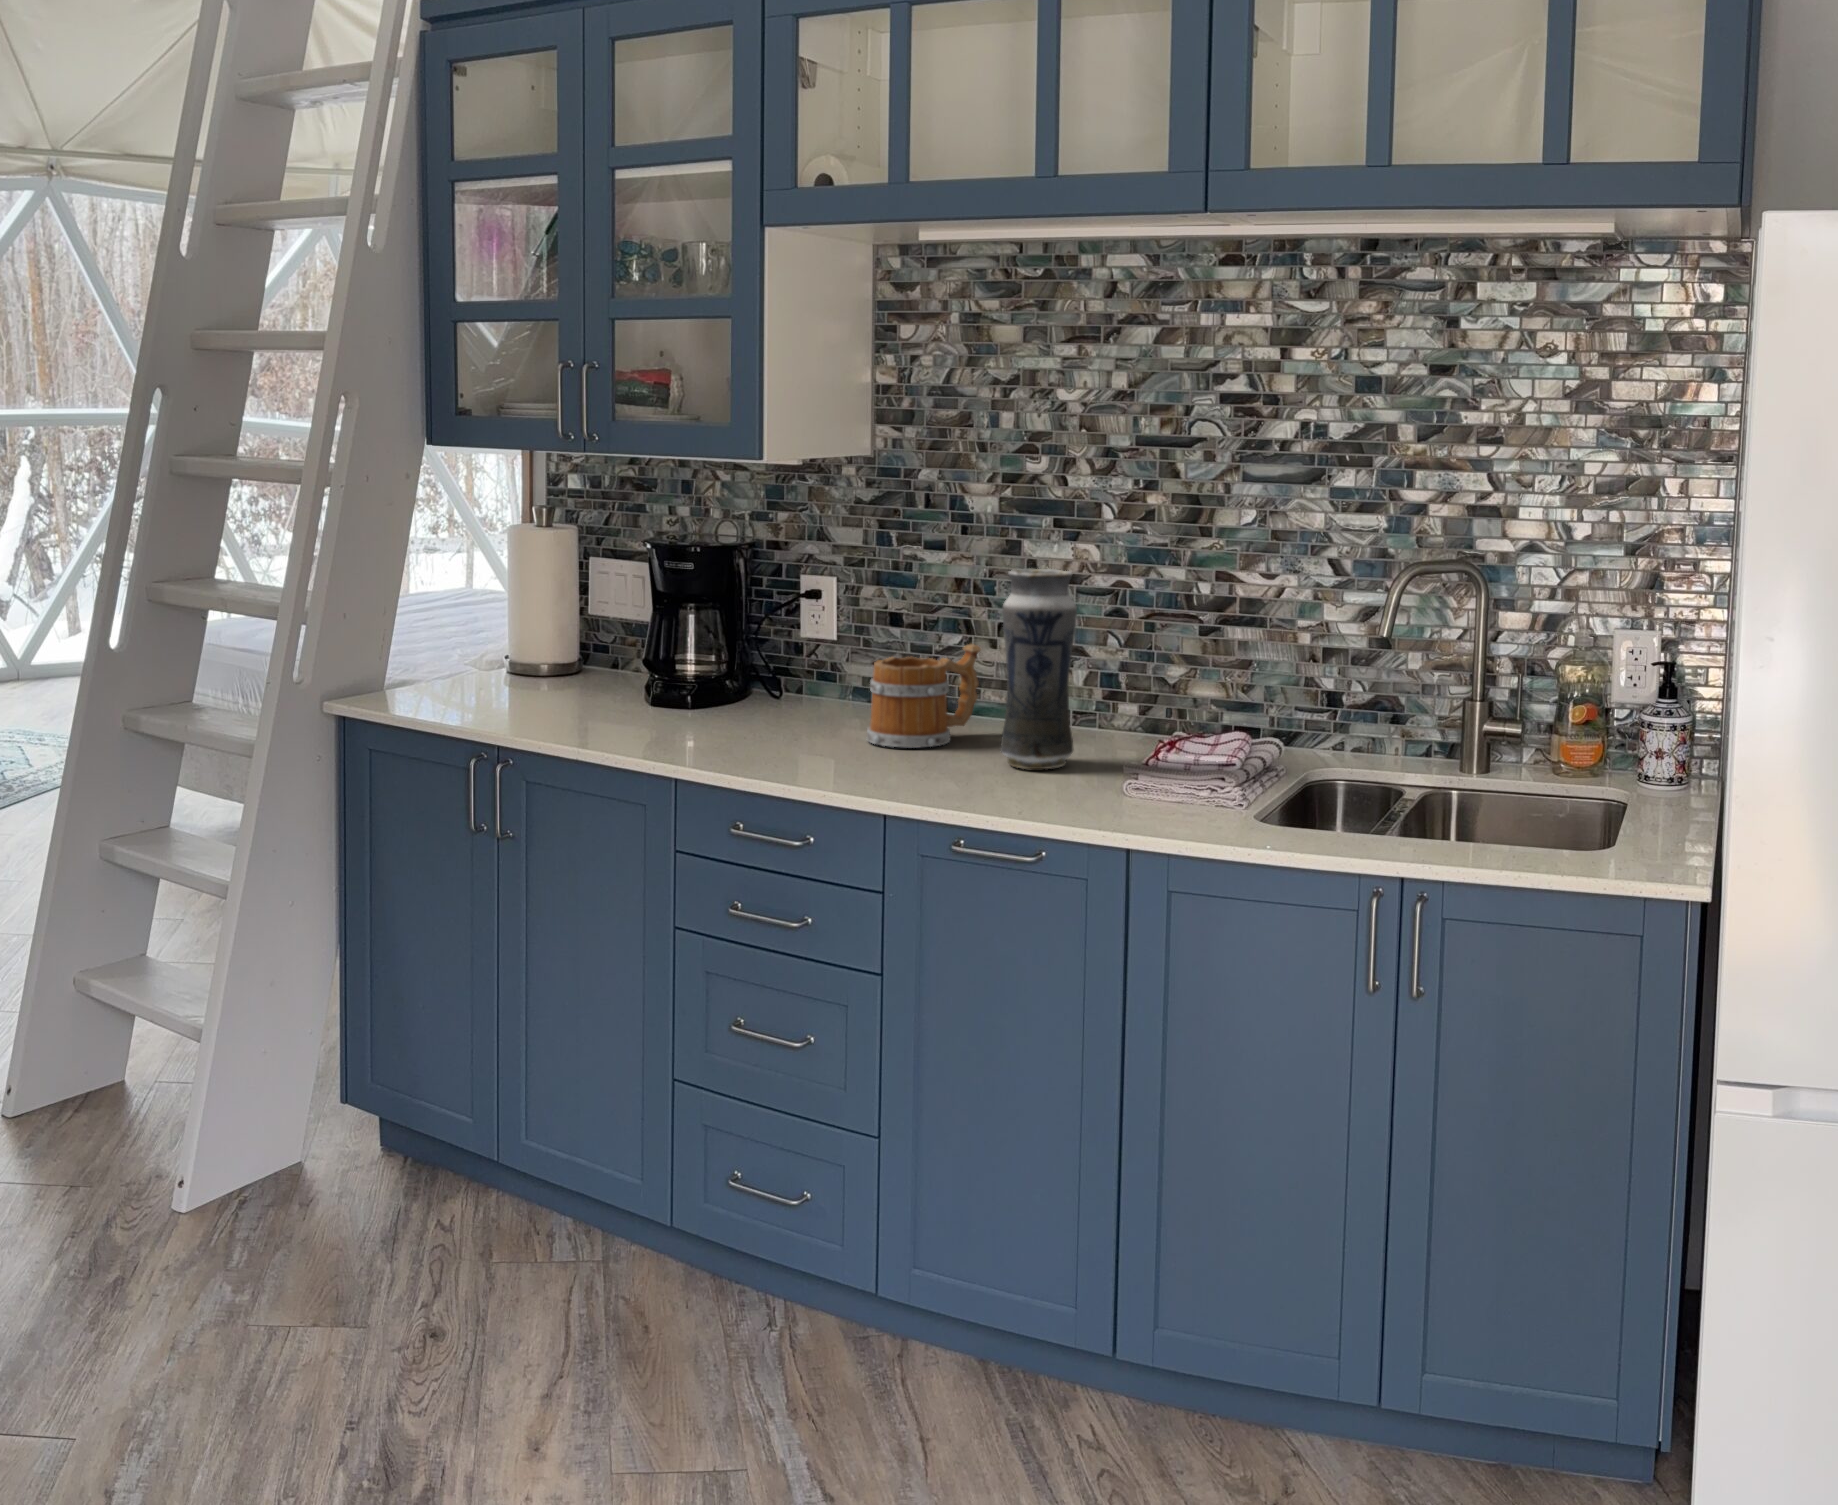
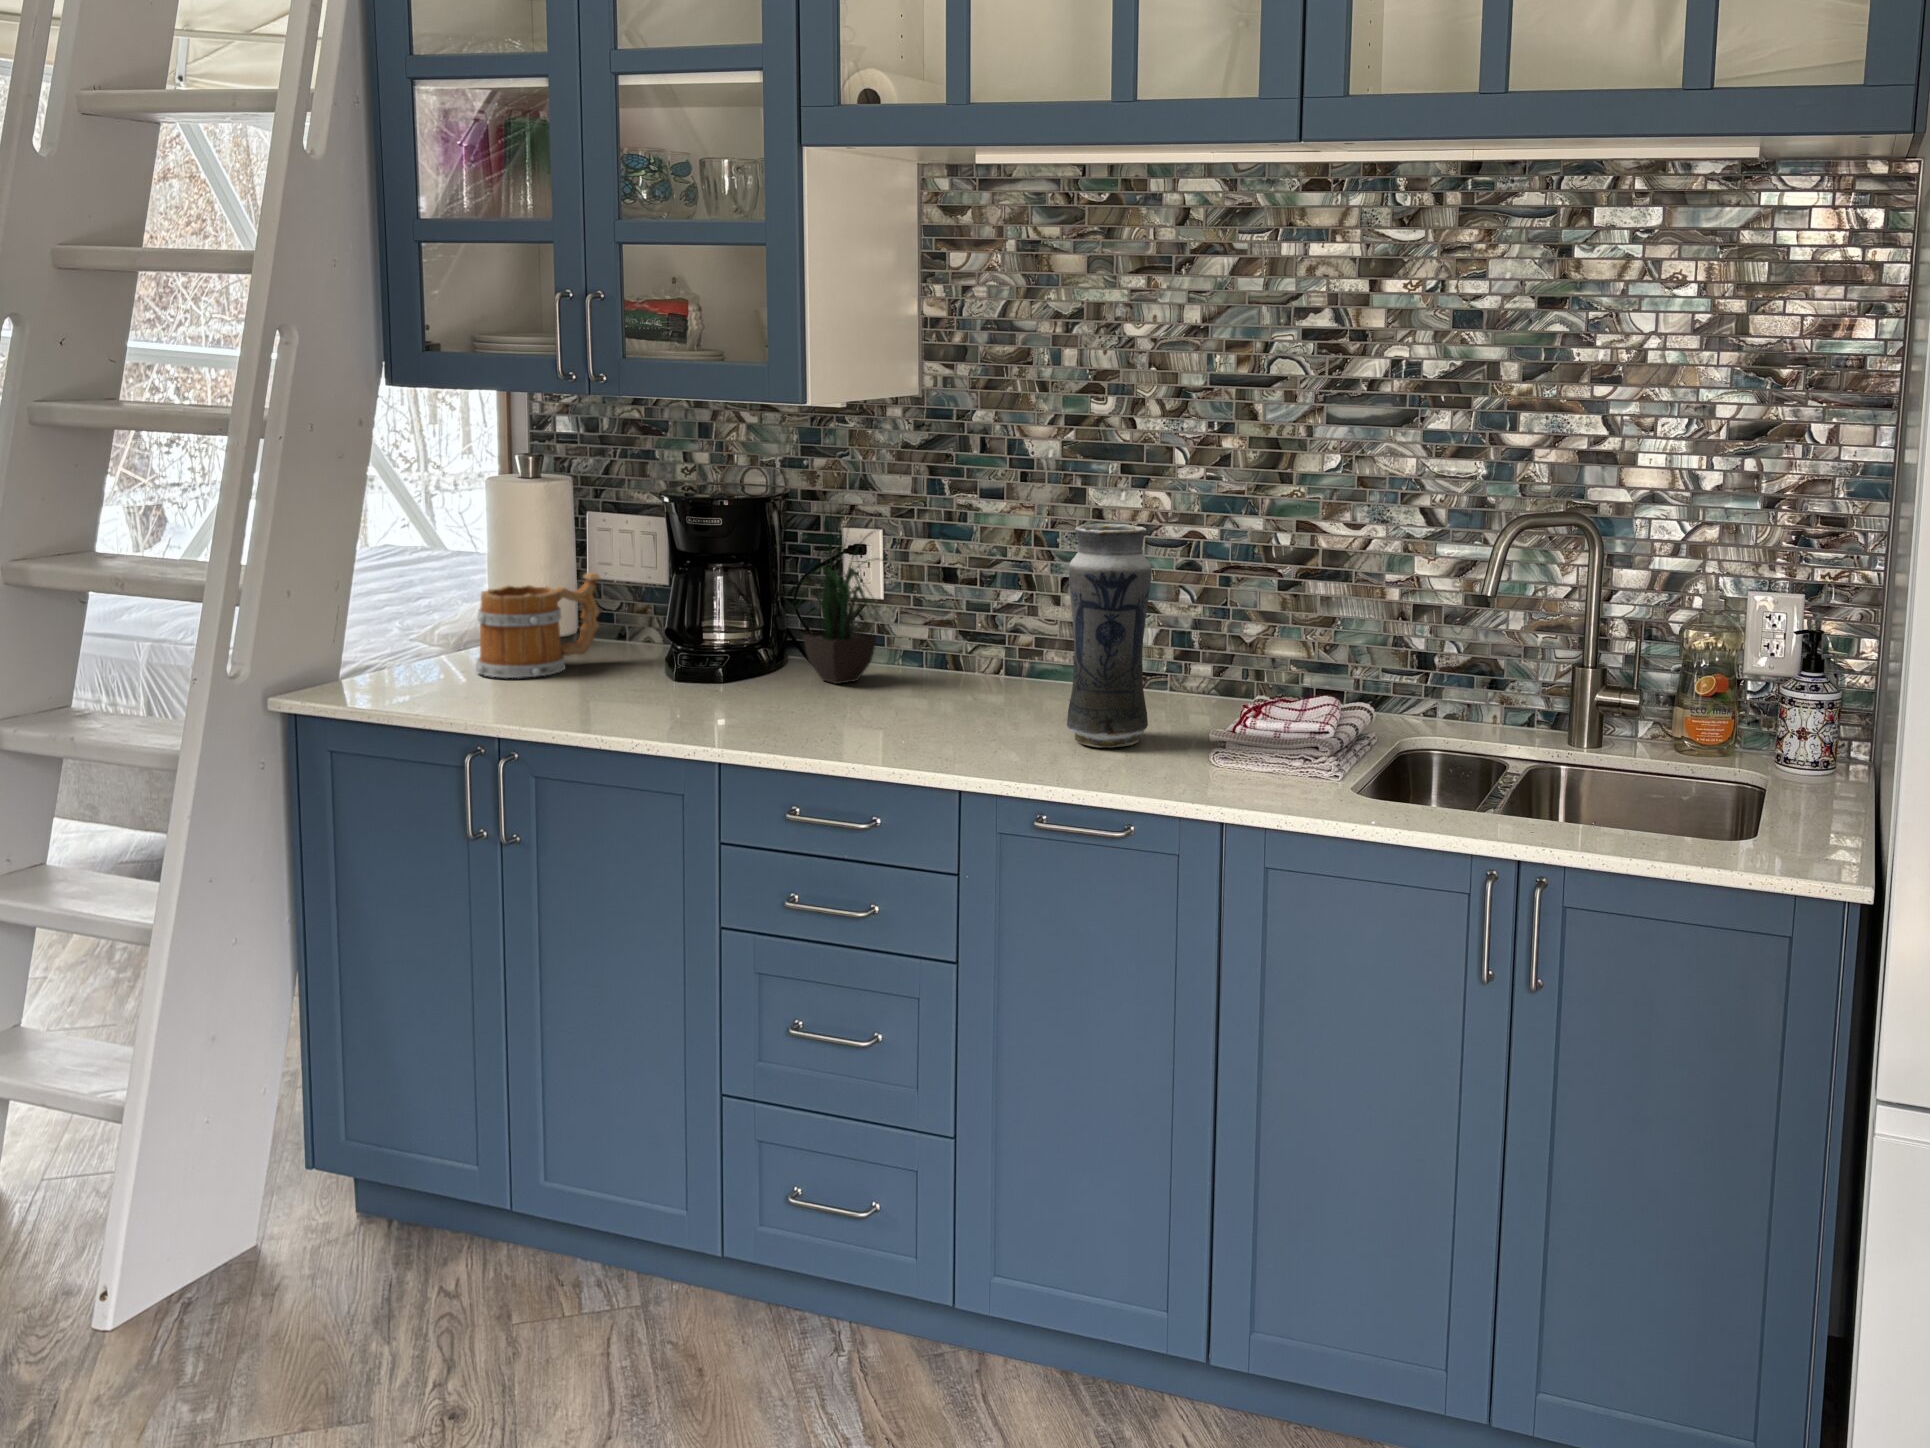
potted plant: none [742,513,853,719] -> present [788,498,878,684]
mug: present [867,644,981,747] -> present [476,572,600,678]

